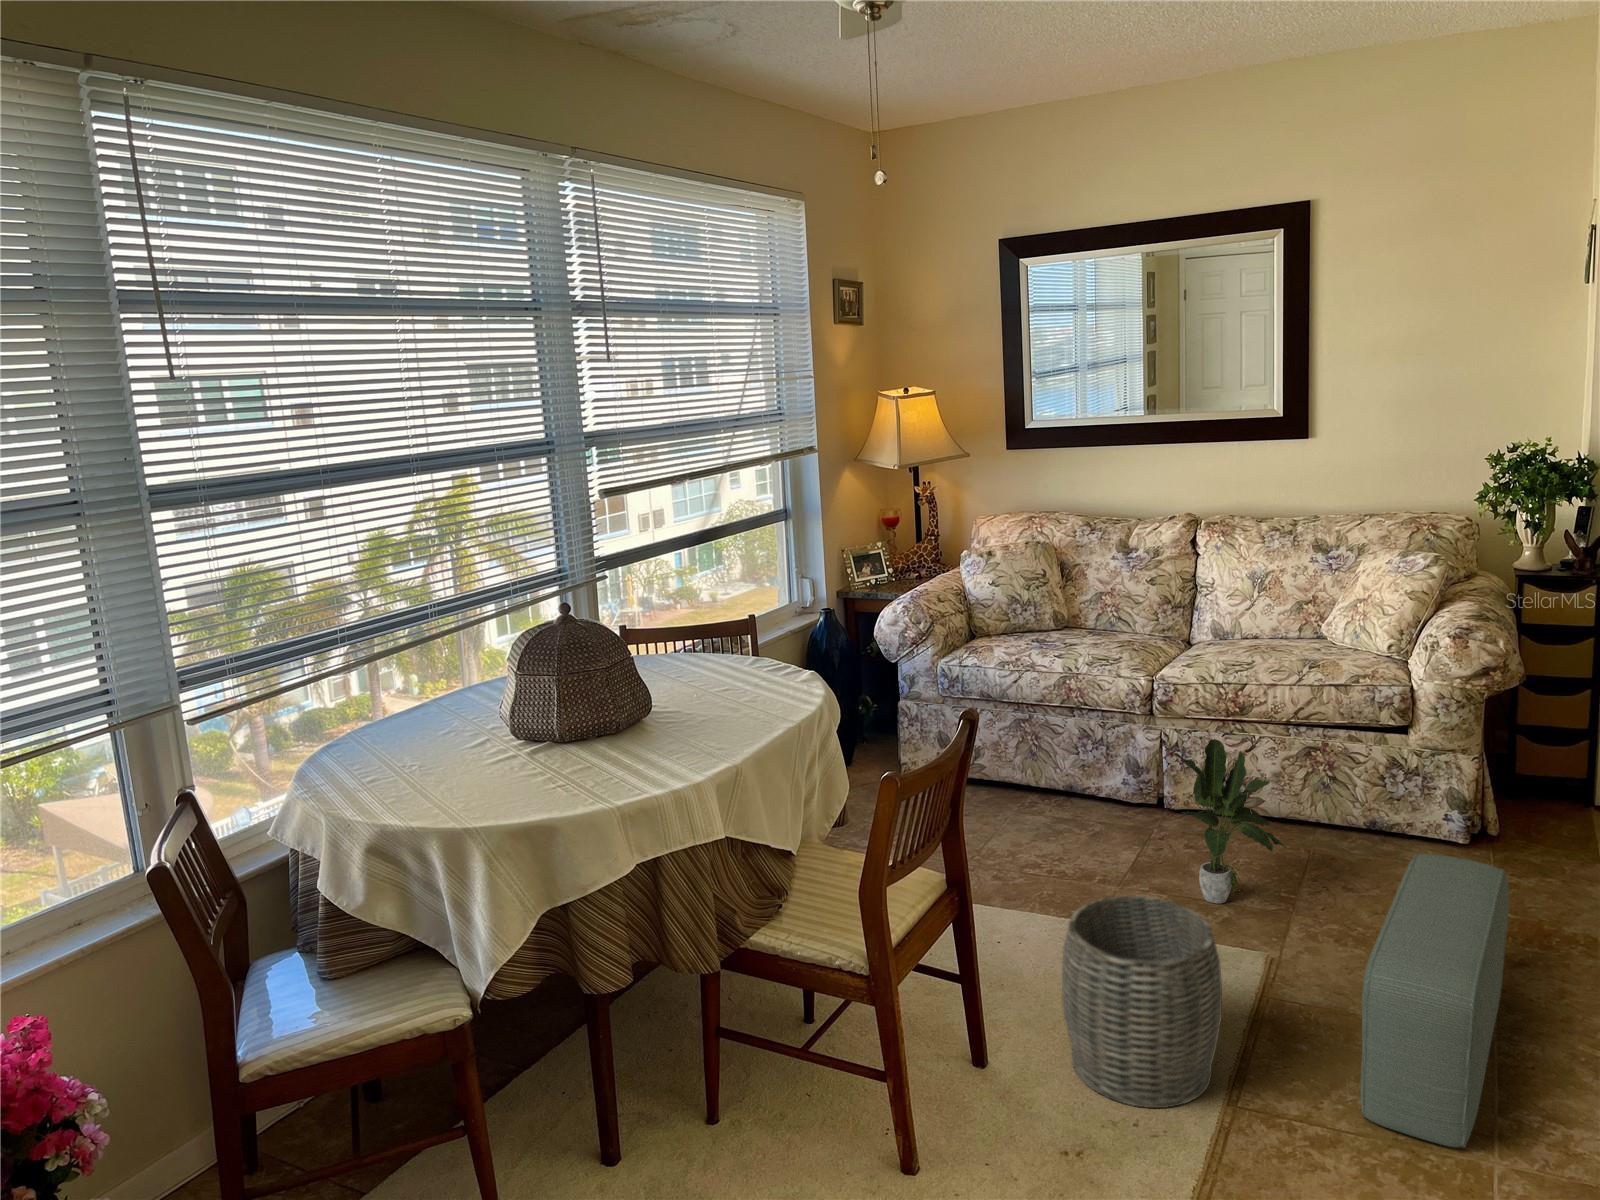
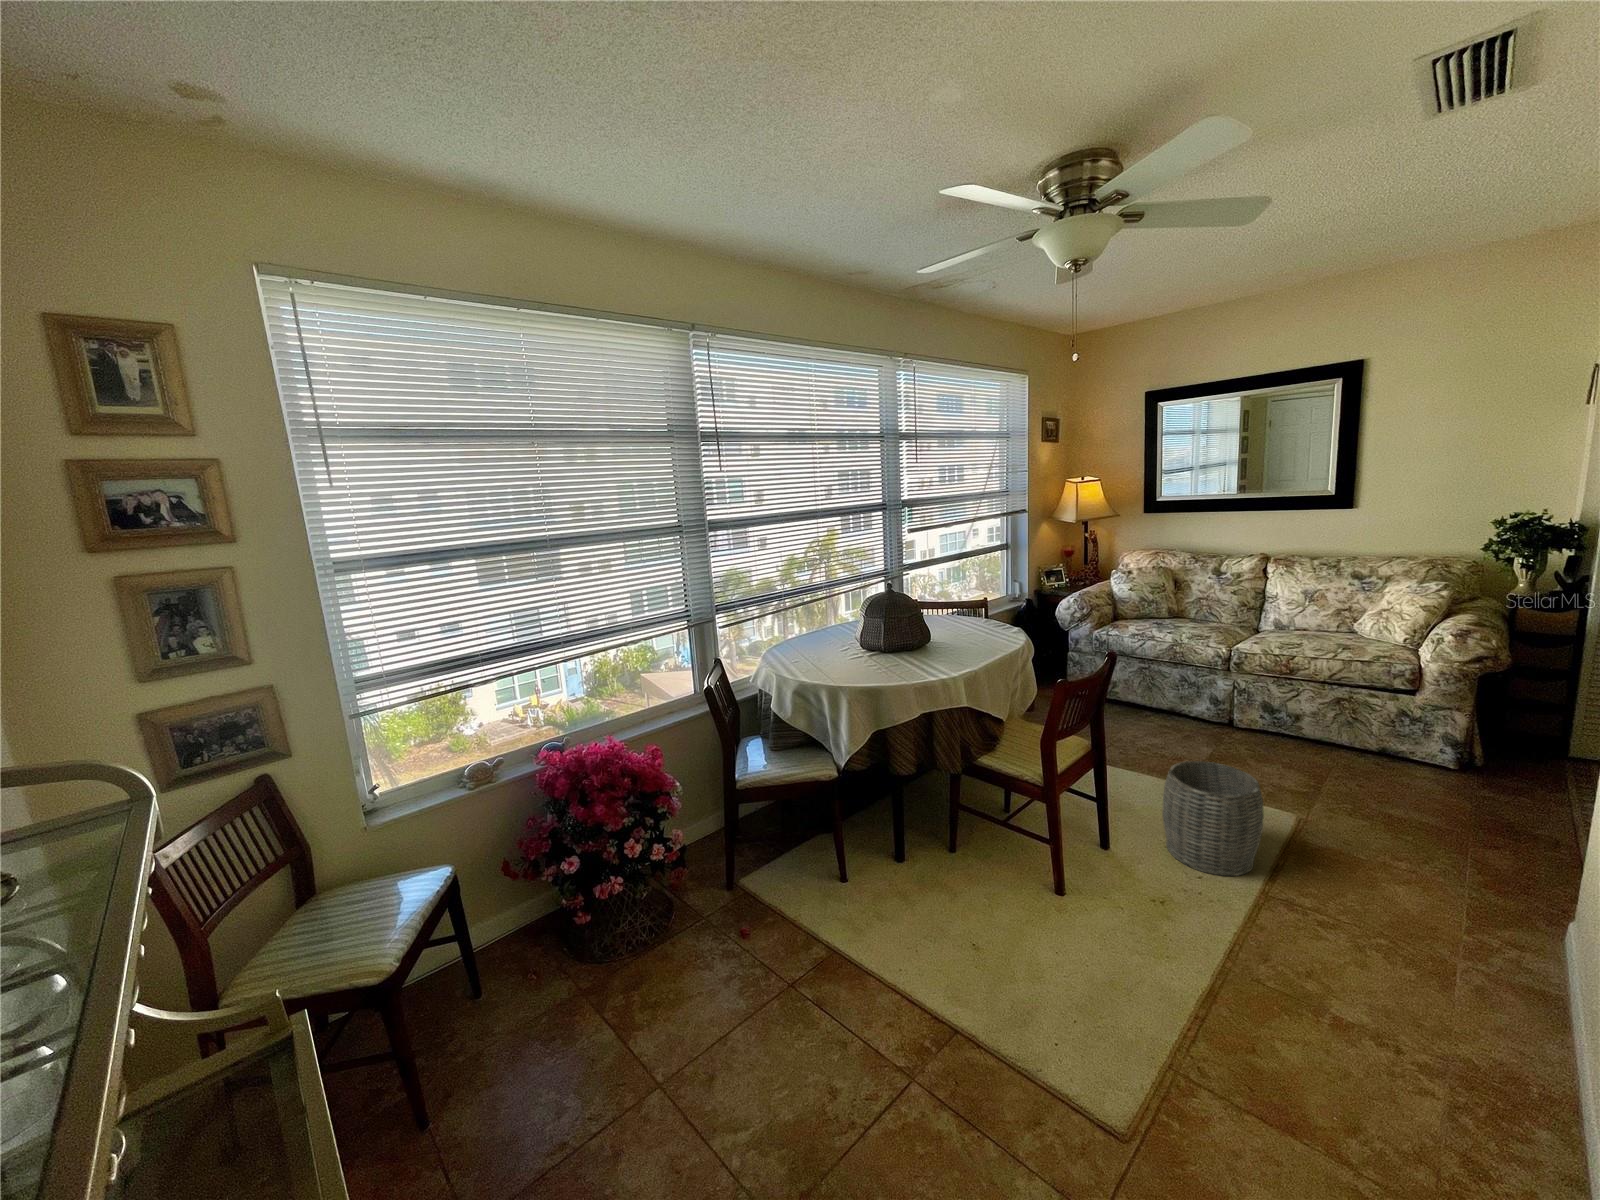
potted plant: present [1174,739,1286,904] -> none [1242,684,1317,780]
pouf: present [1360,854,1509,1148] -> none [1353,761,1476,927]

